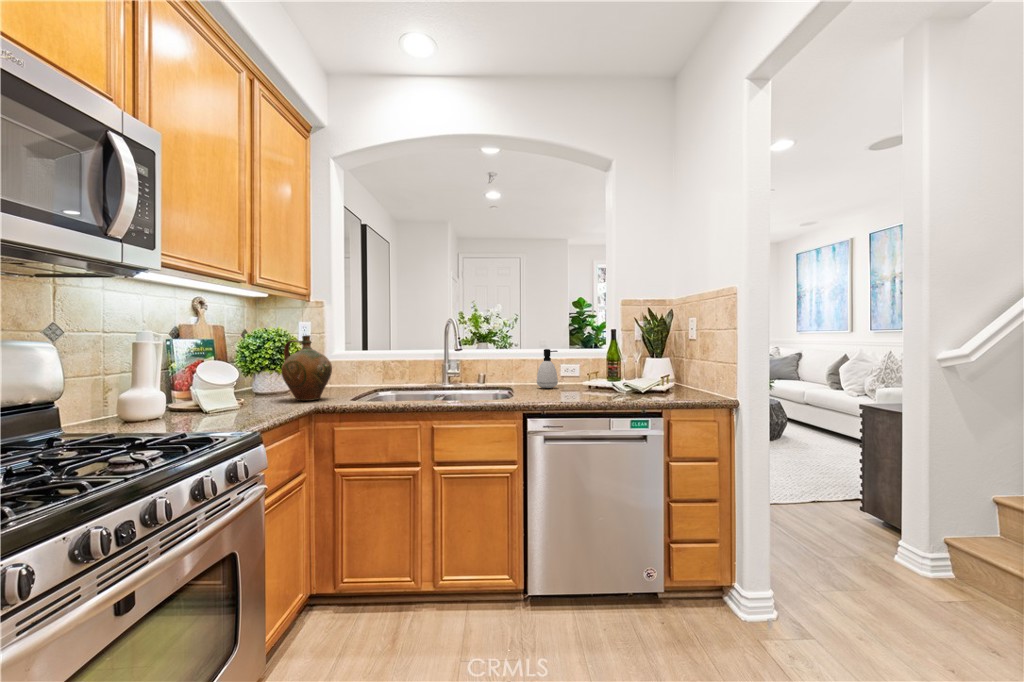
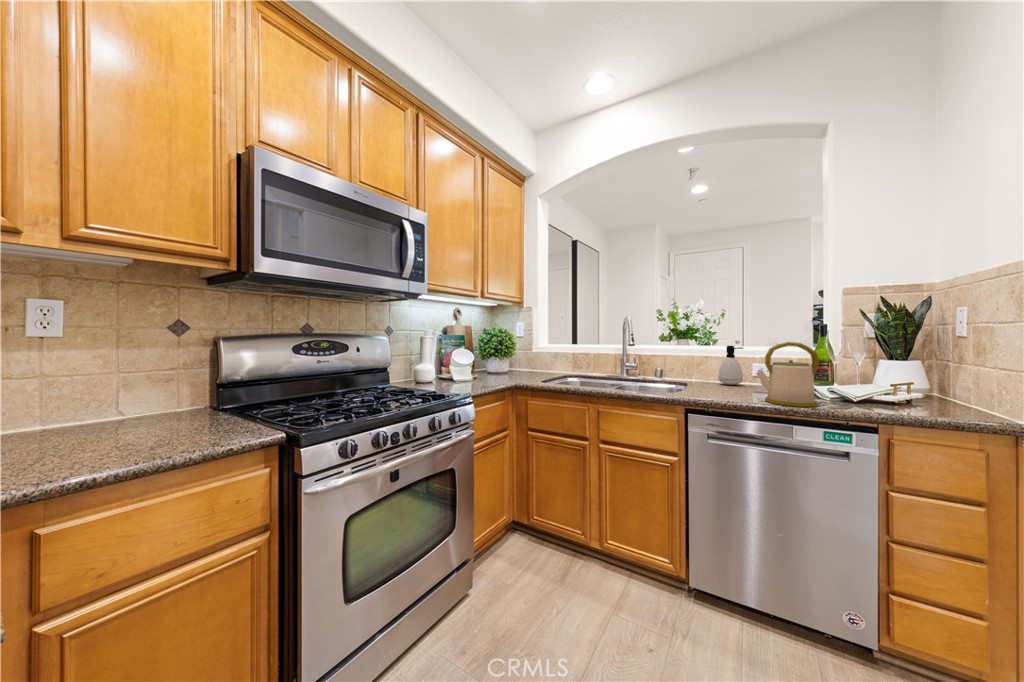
ceramic jug: present [281,335,332,401] -> none [498,333,532,380]
kettle: none [580,345,624,402] -> present [756,342,819,407]

